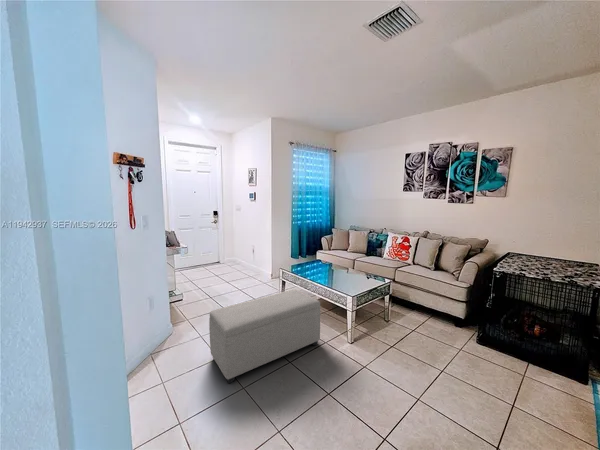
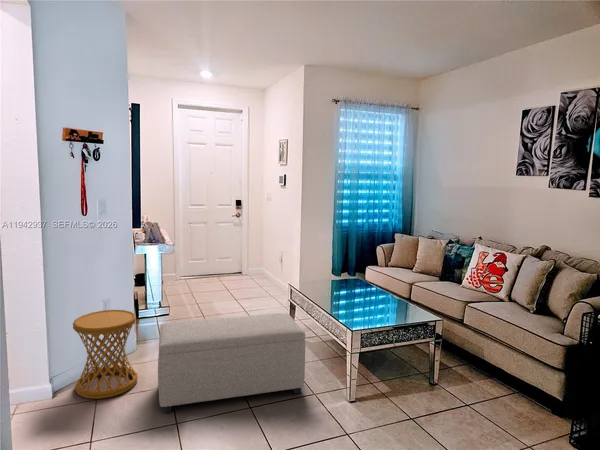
side table: none [132,305,190,387] -> present [73,310,137,399]

